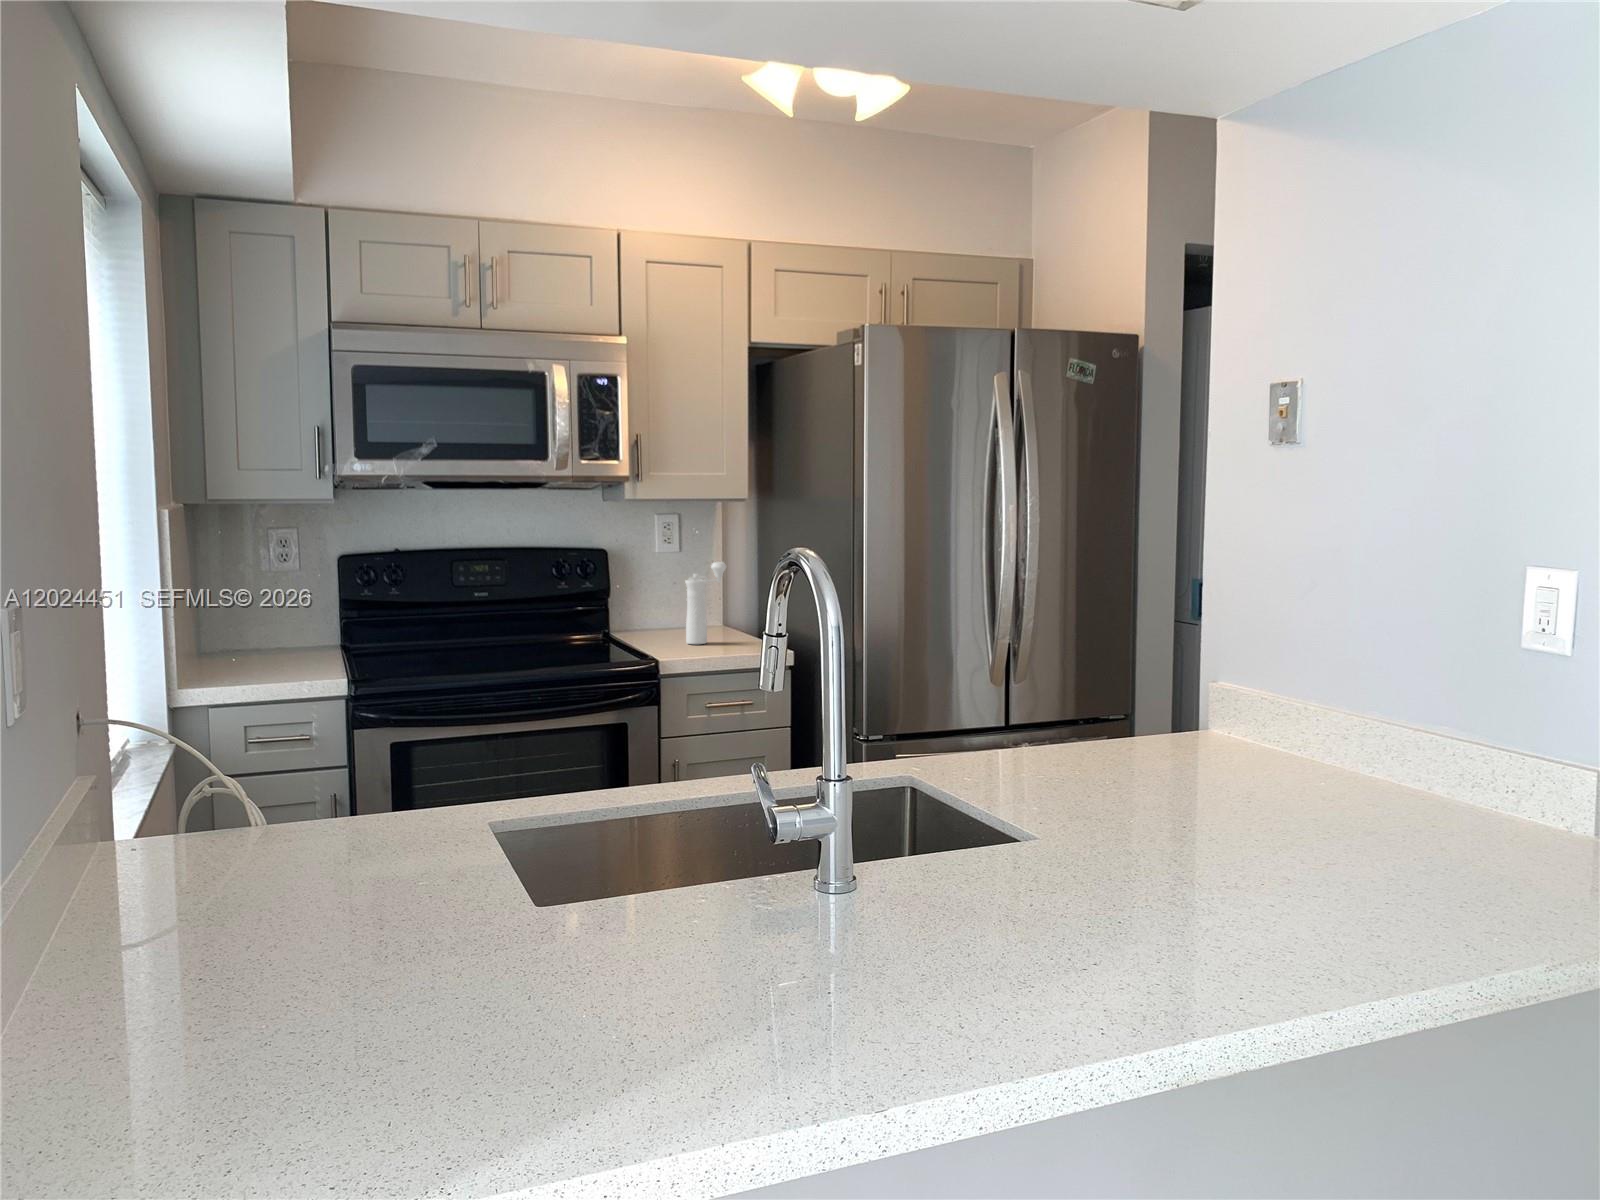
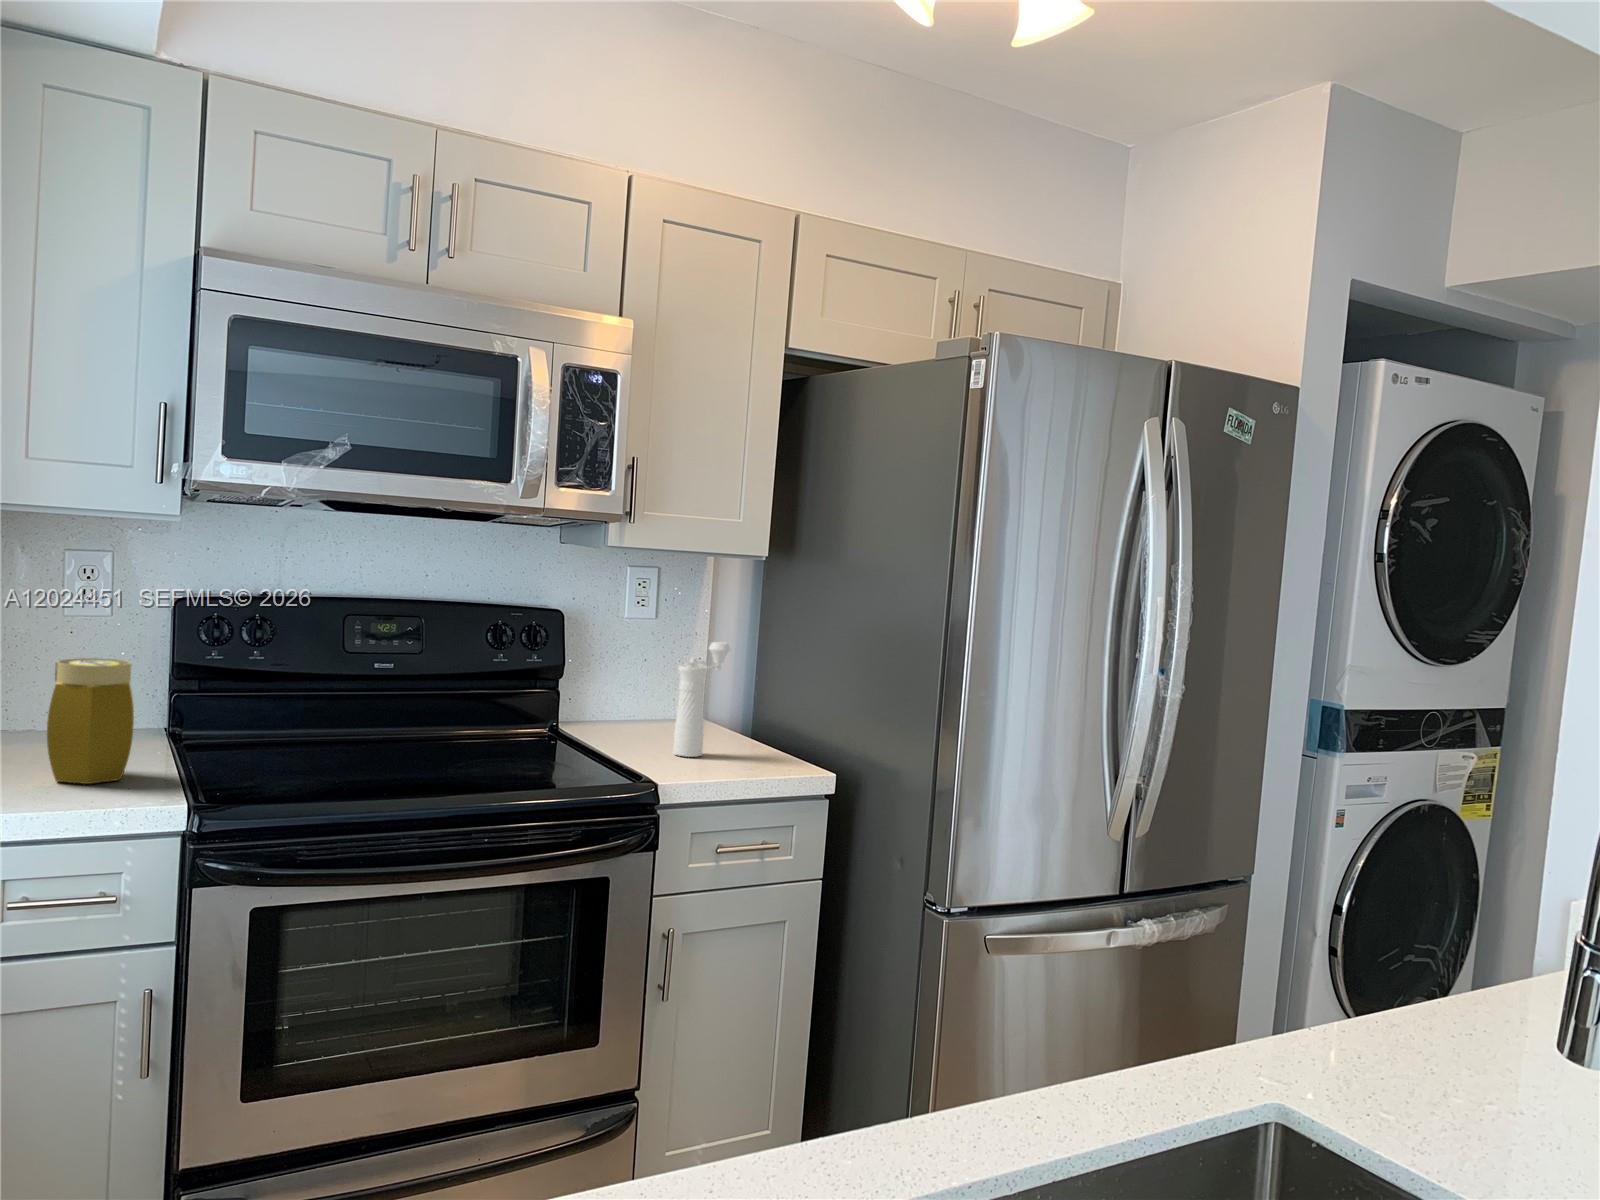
jar: none [263,595,316,673] -> present [47,658,134,784]

